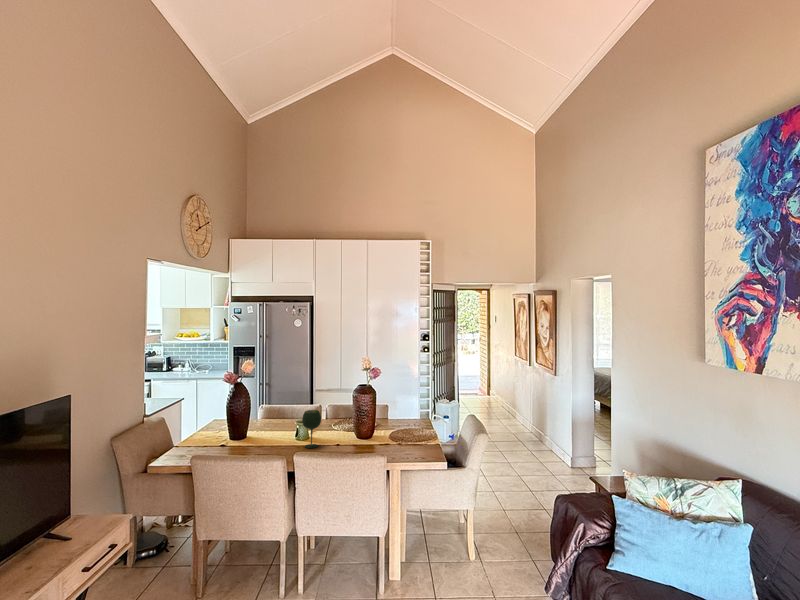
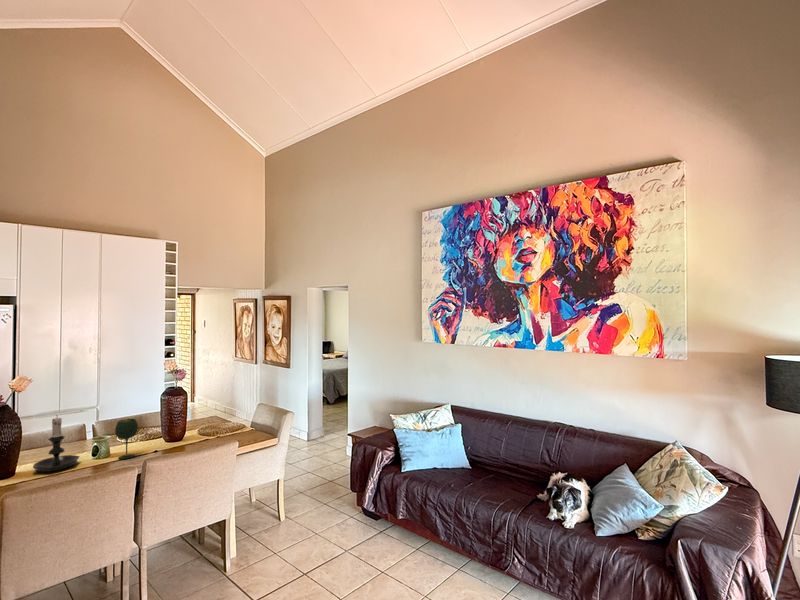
candle holder: none [247,396,282,445] -> present [33,418,80,472]

